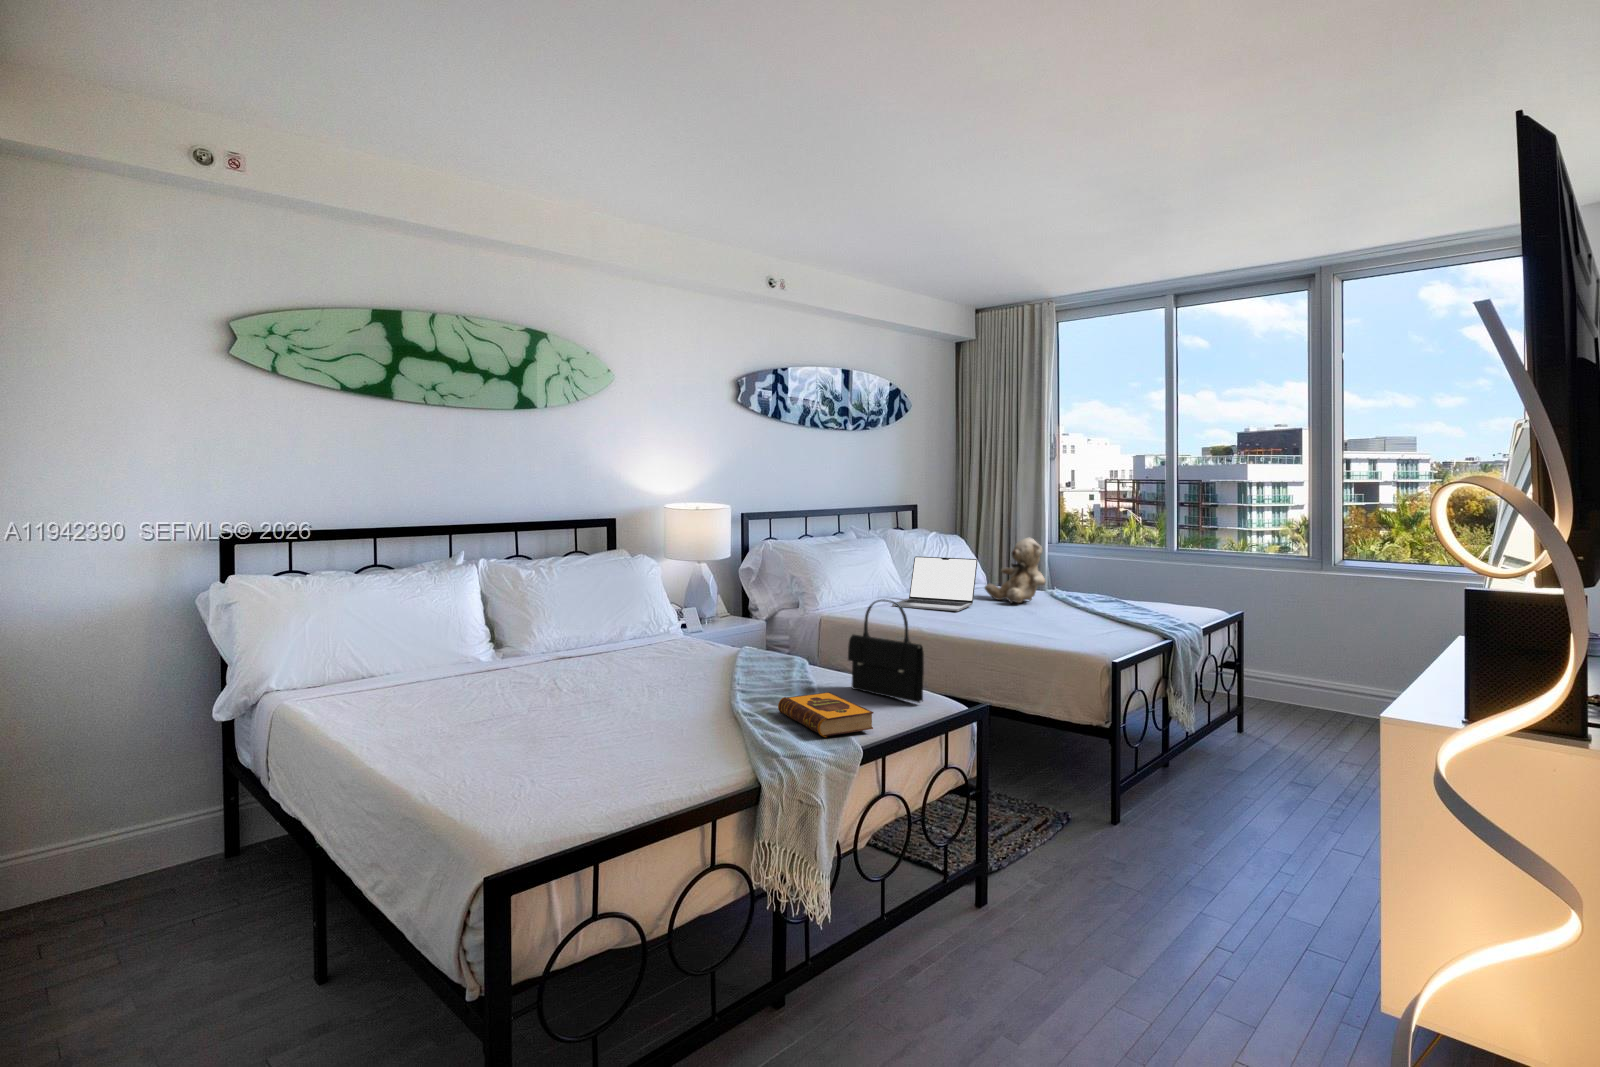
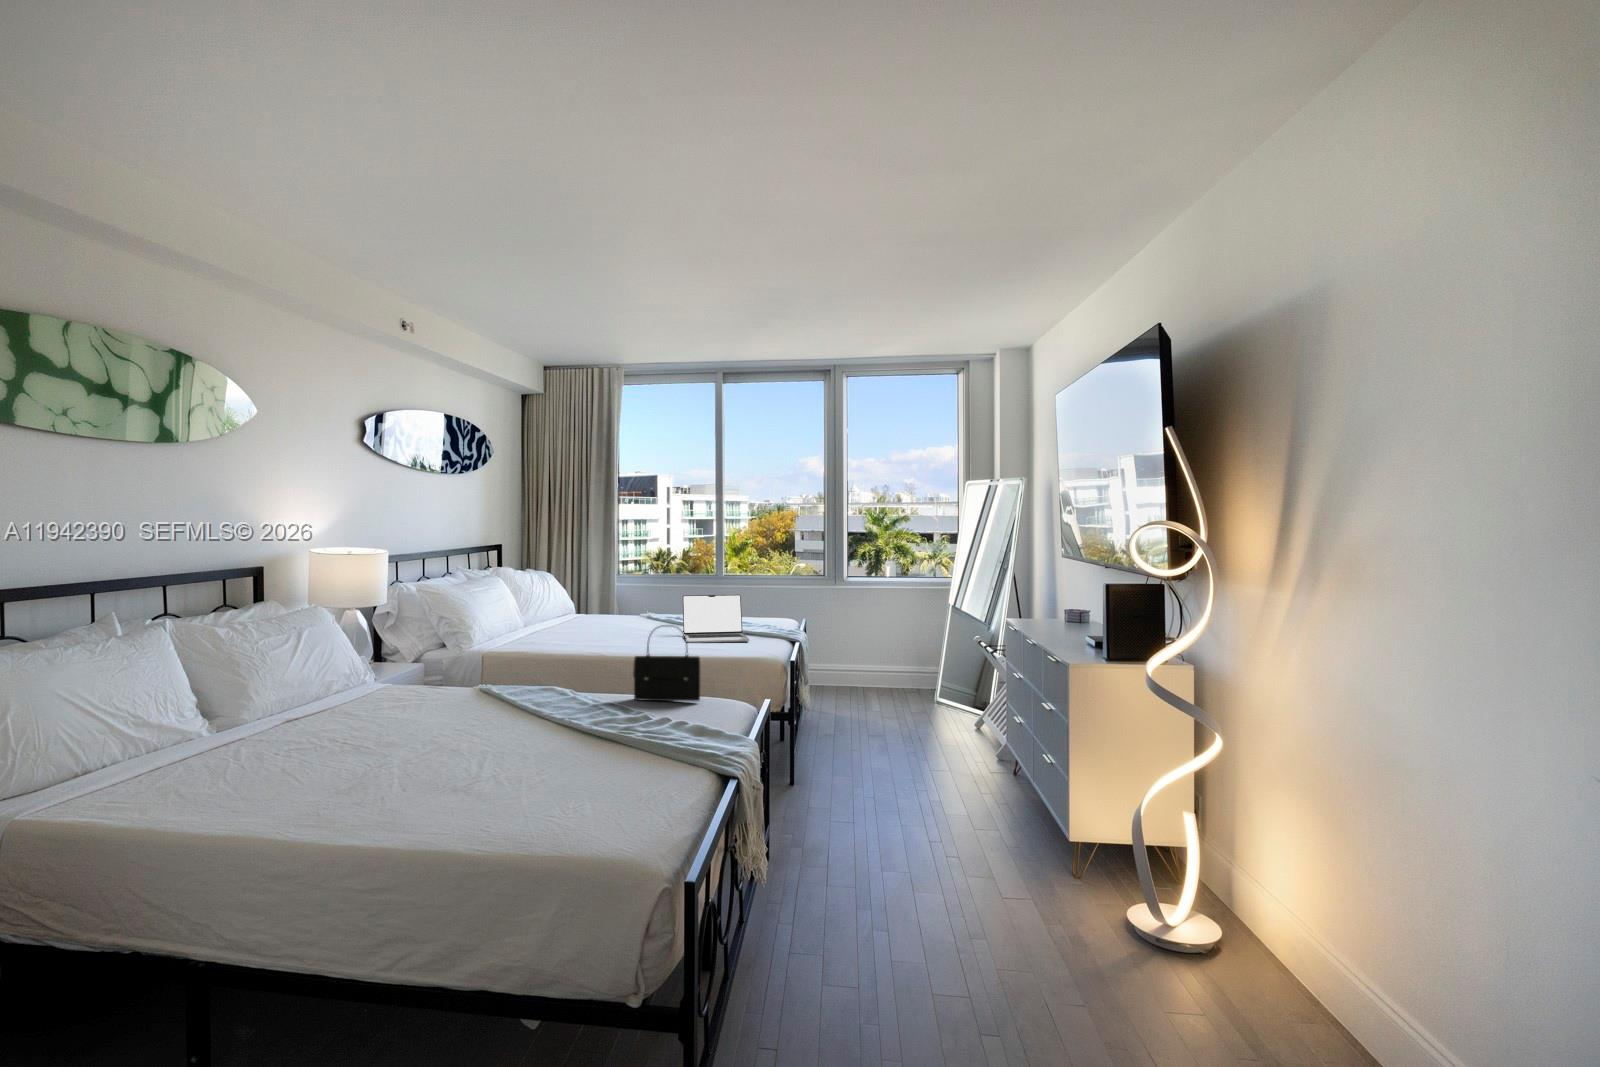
teddy bear: present [985,538,1046,603] -> none [598,570,652,626]
laptop: present [892,556,978,611] -> present [683,595,749,643]
hardback book: present [778,692,874,737] -> none [624,702,708,731]

